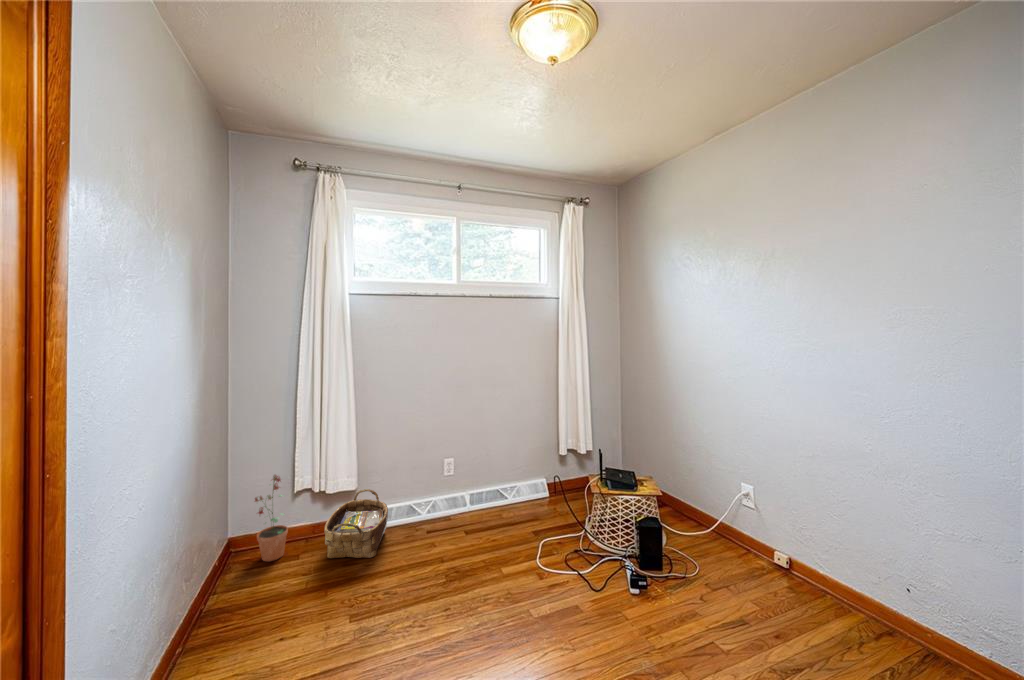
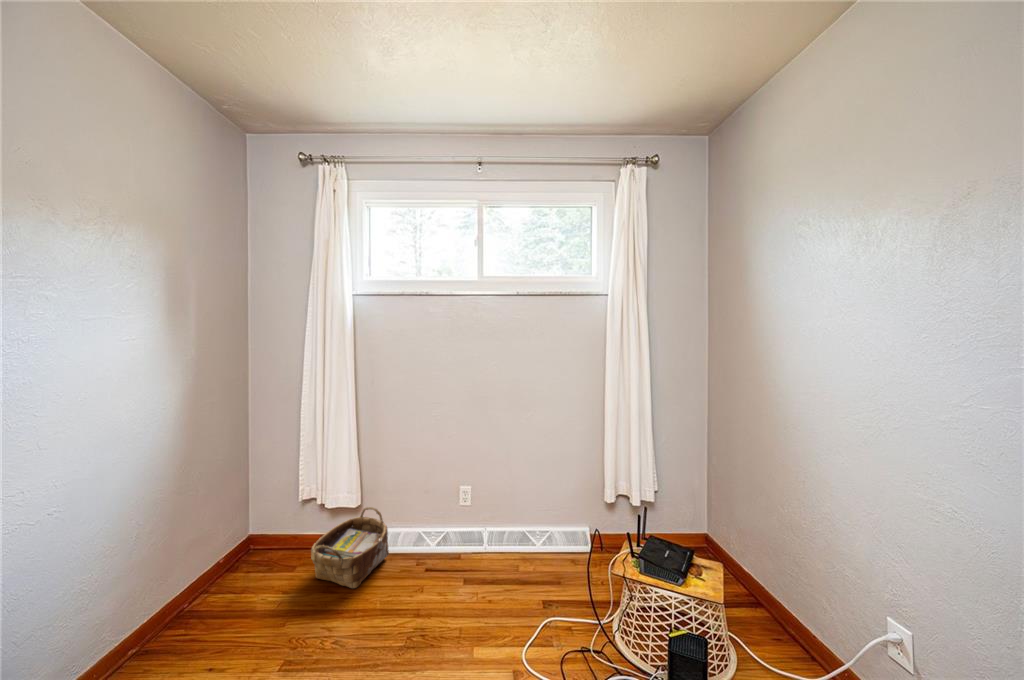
potted plant: present [255,475,288,561] -> none [257,478,291,567]

